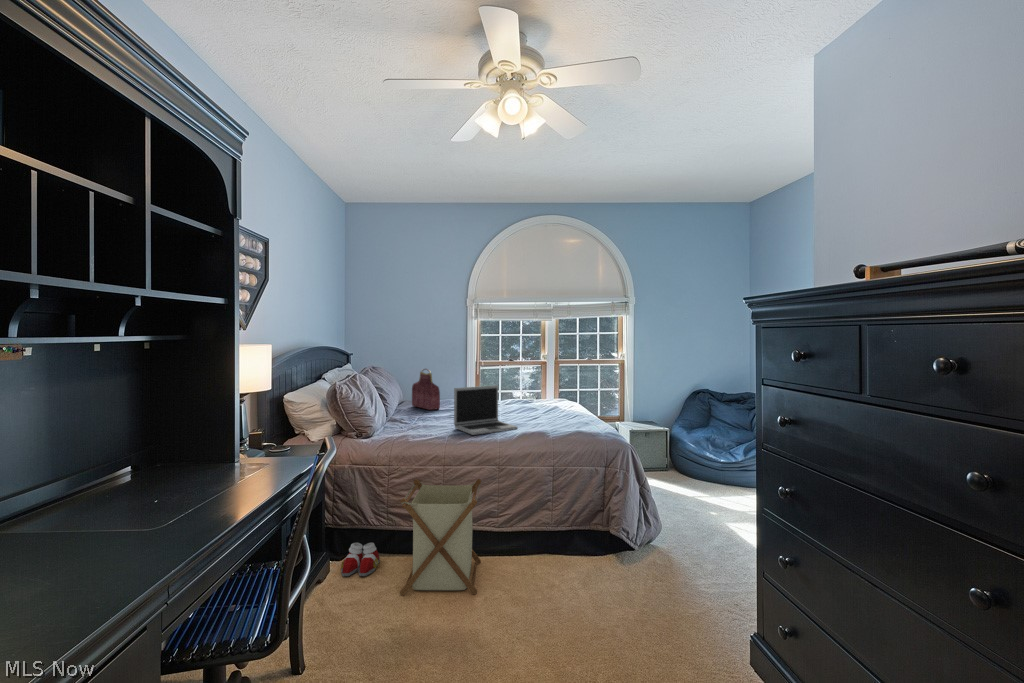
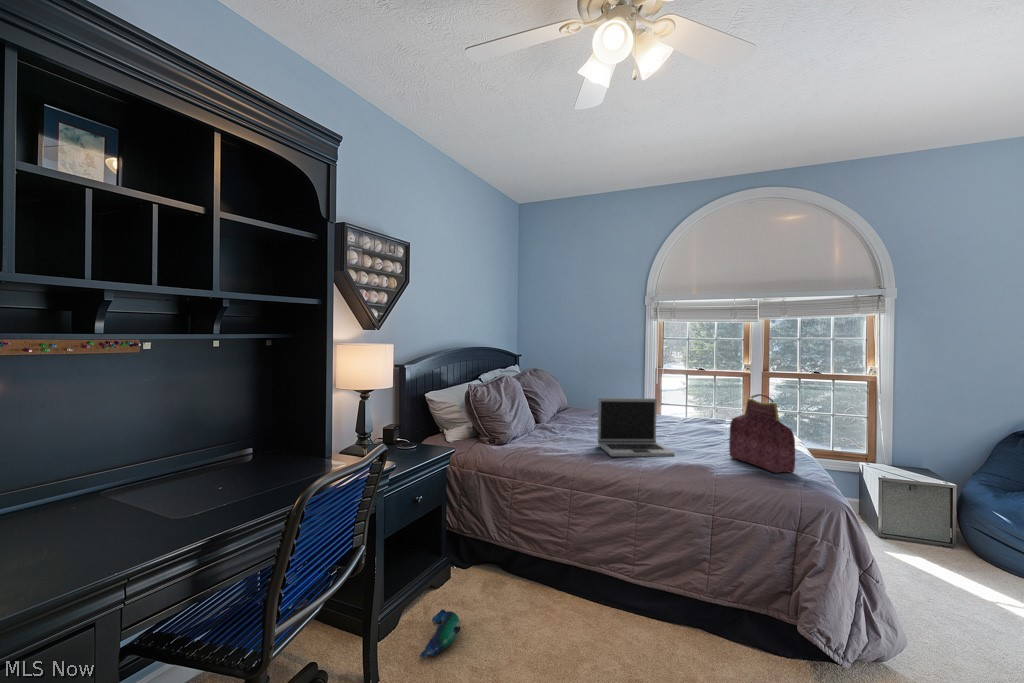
handbag: present [412,369,440,410] -> present [729,394,795,473]
laundry basket: present [400,479,481,596] -> none [501,499,612,658]
slippers: present [341,543,380,576] -> none [457,555,500,595]
plush toy: none [332,592,369,636] -> present [420,609,461,658]

